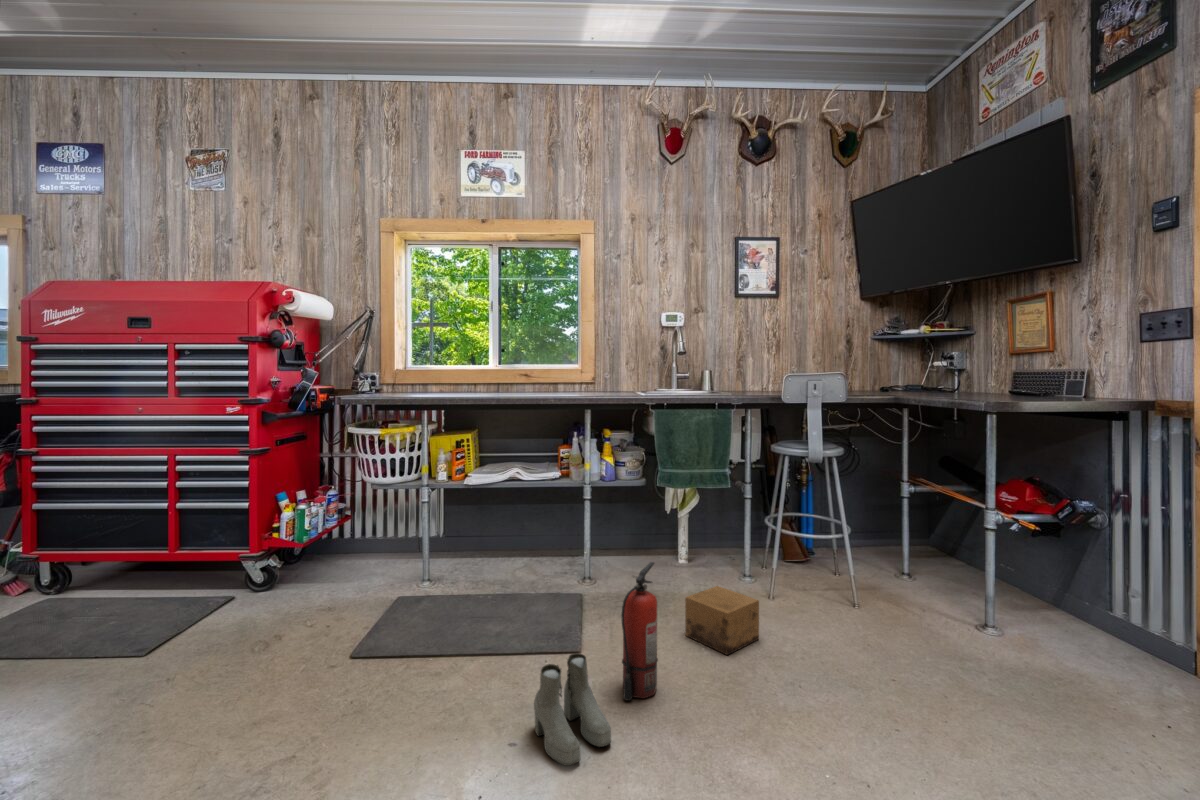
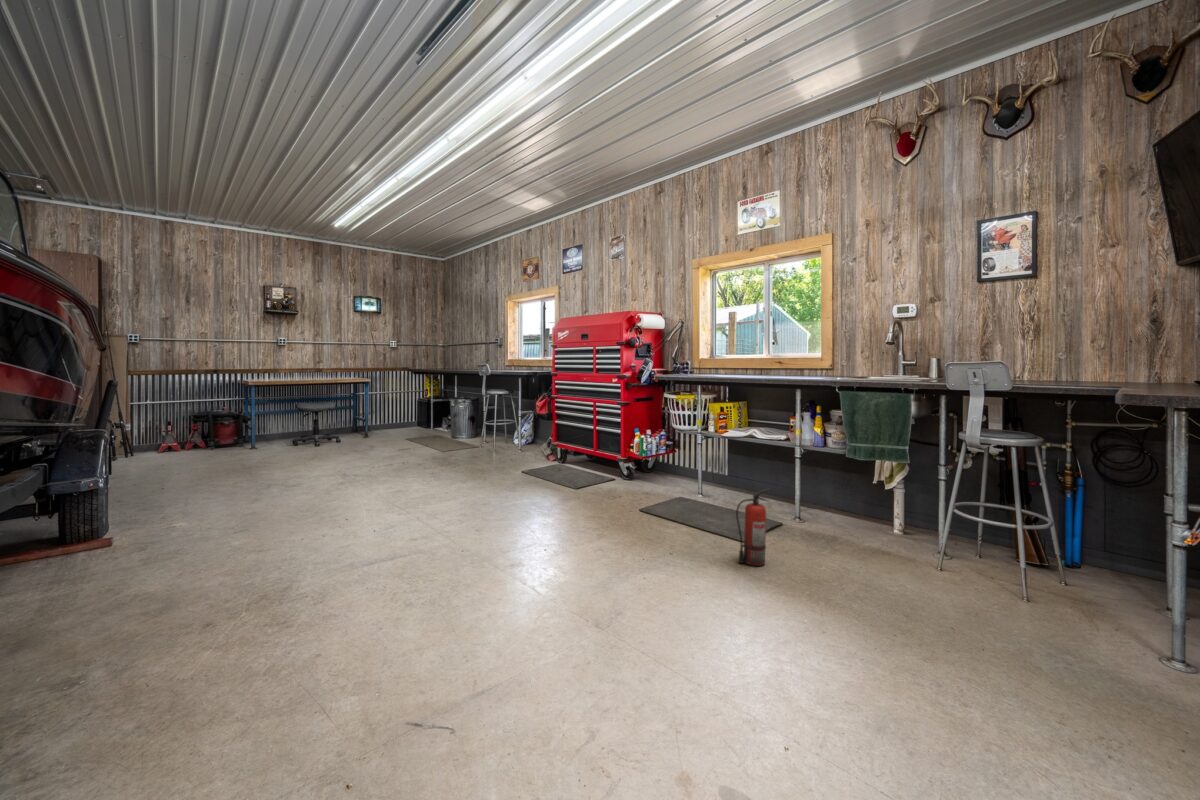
cardboard box: present [685,586,759,655] -> none [824,528,881,572]
boots: present [534,653,611,766] -> none [678,524,713,569]

